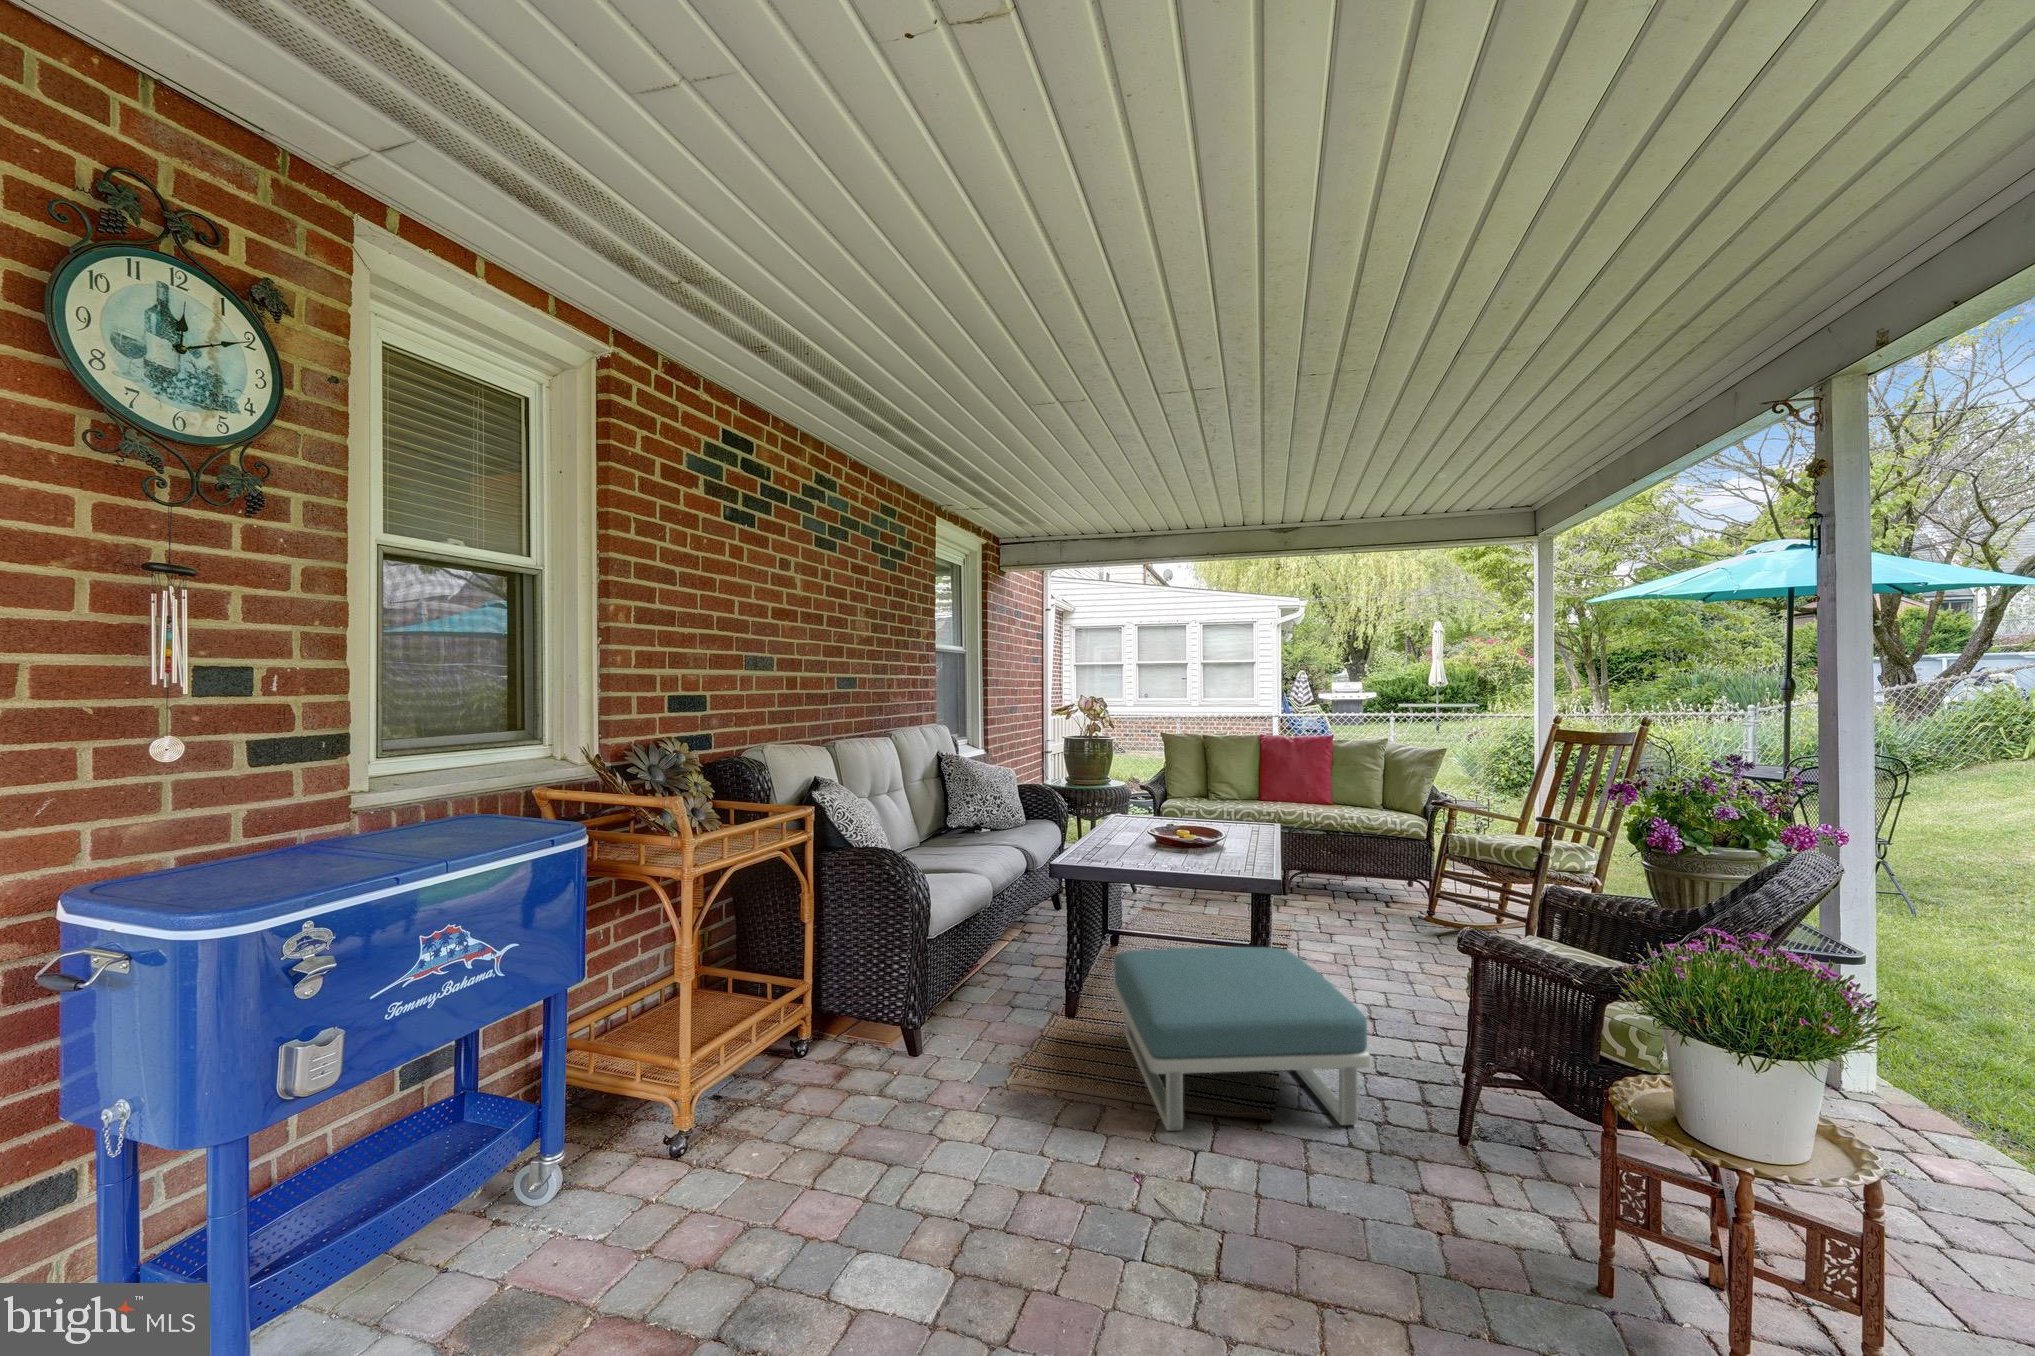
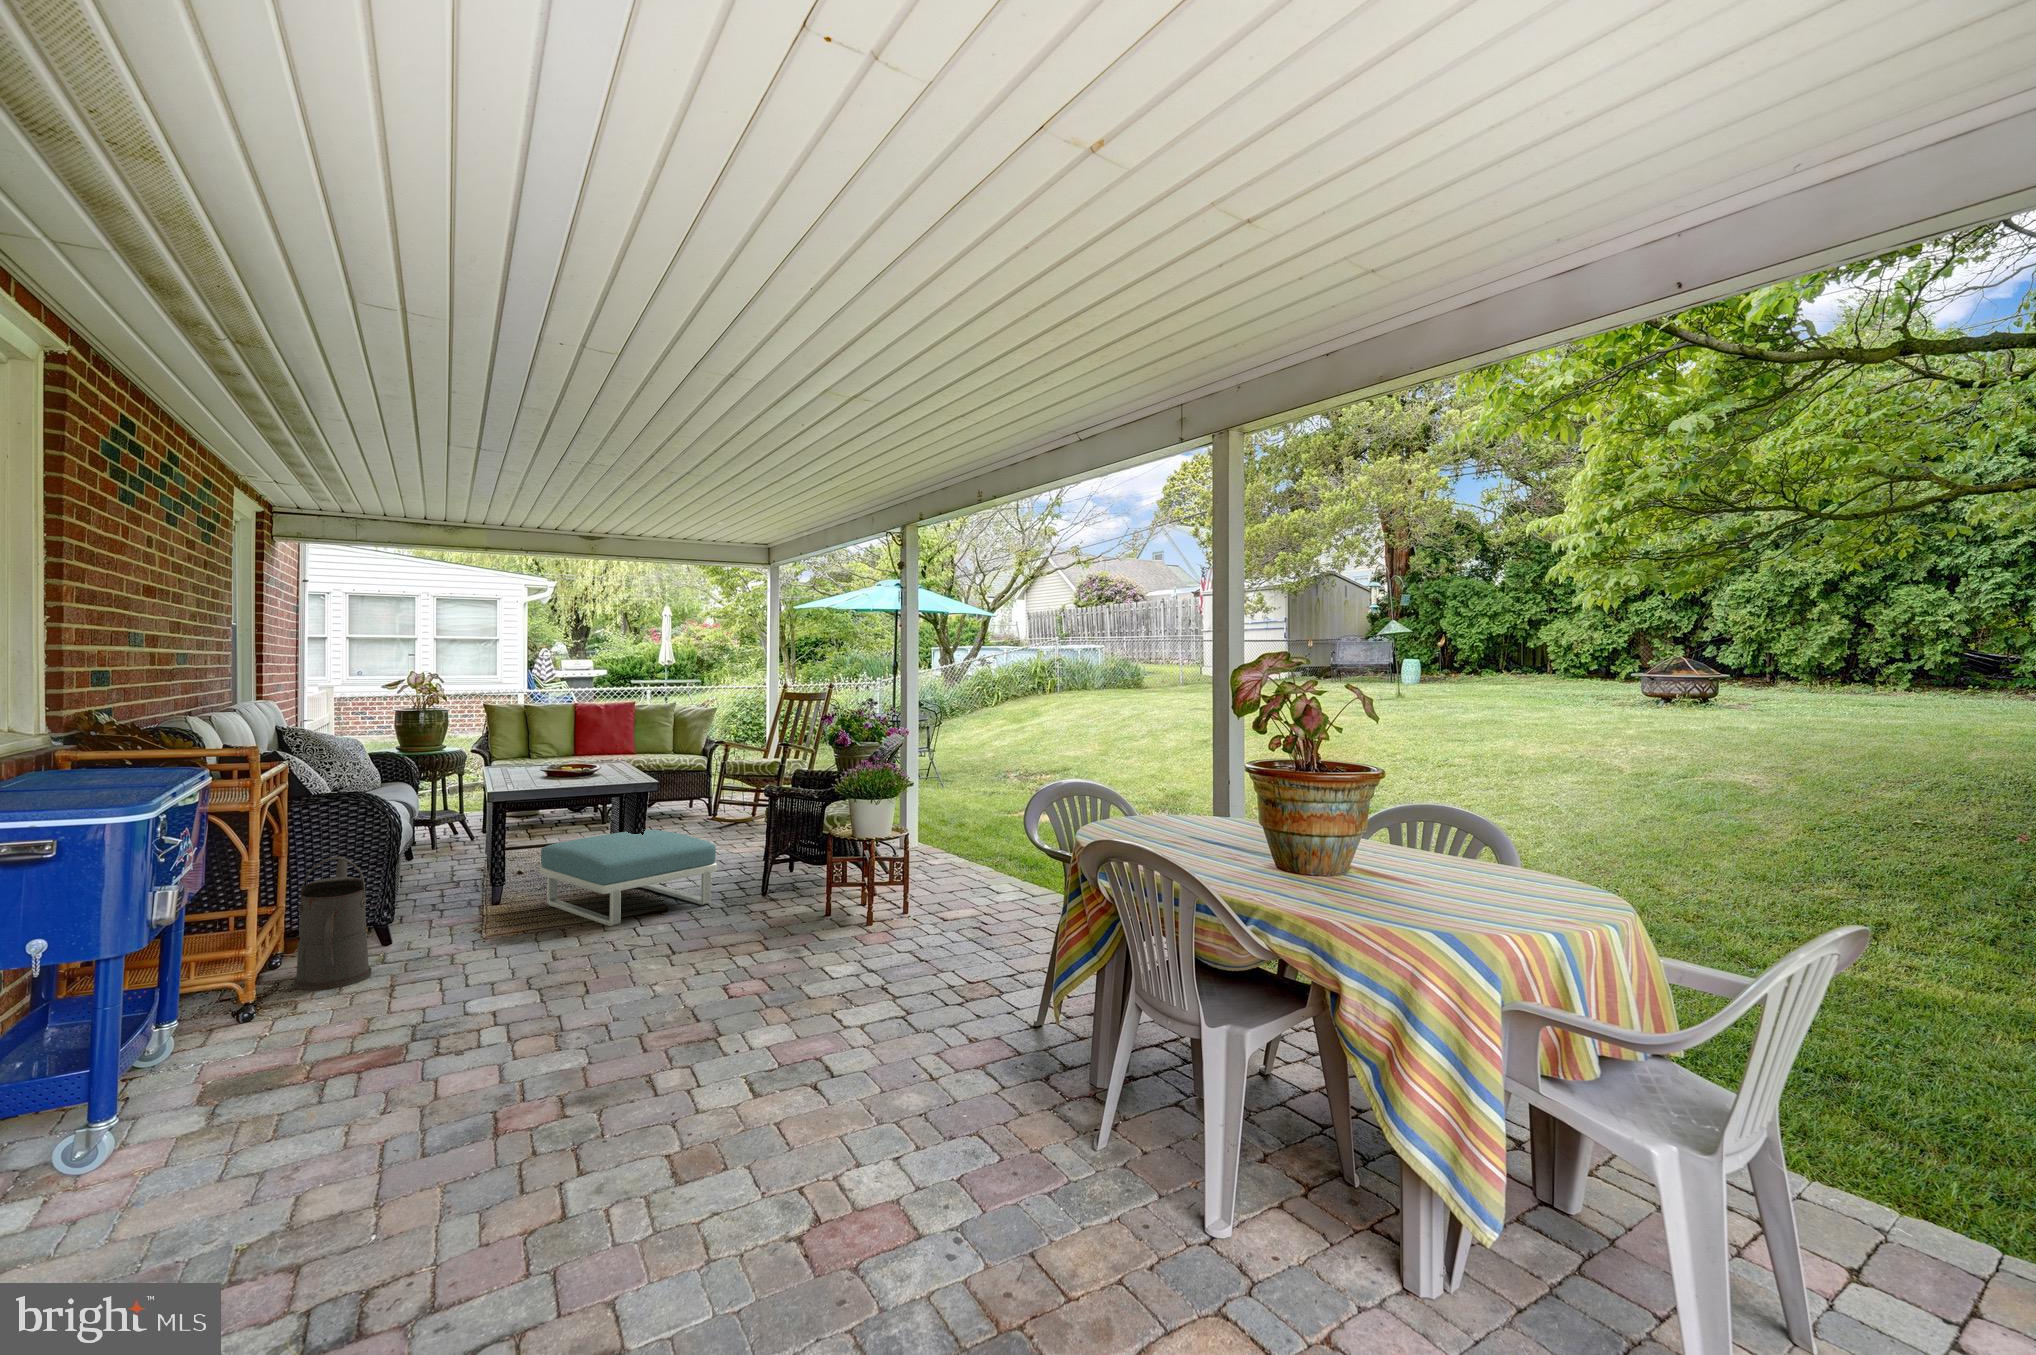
watering can: none [746,937,861,1139] -> present [293,857,372,991]

